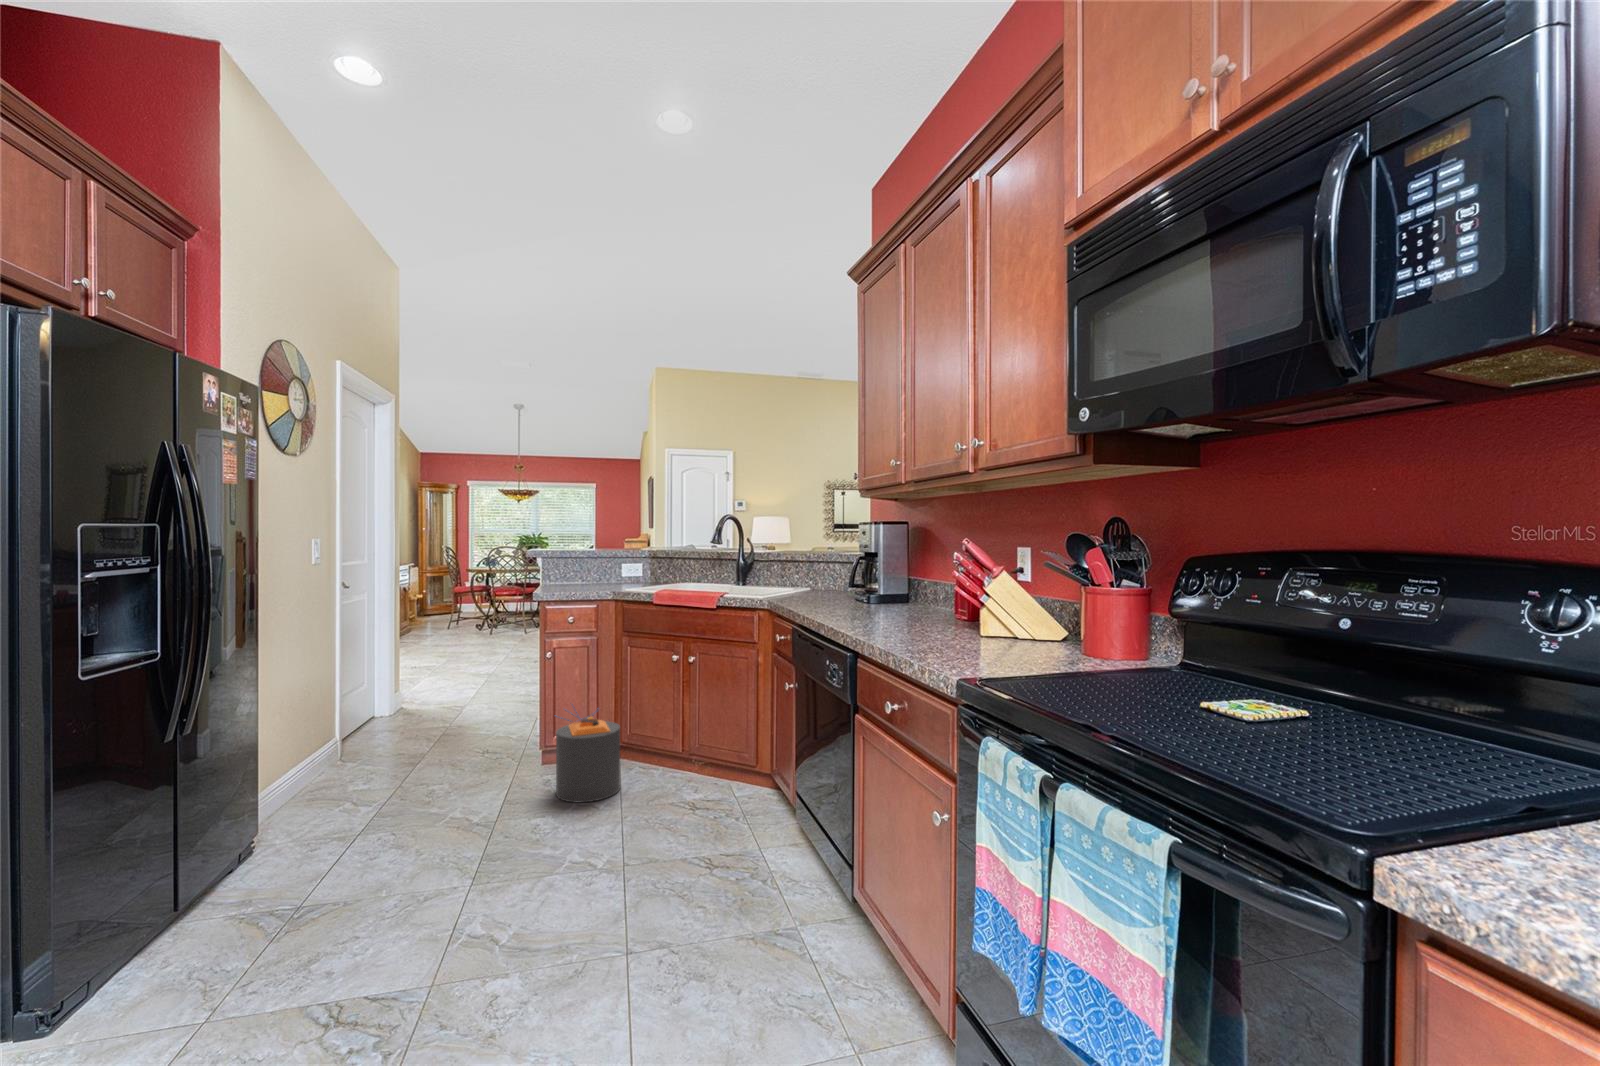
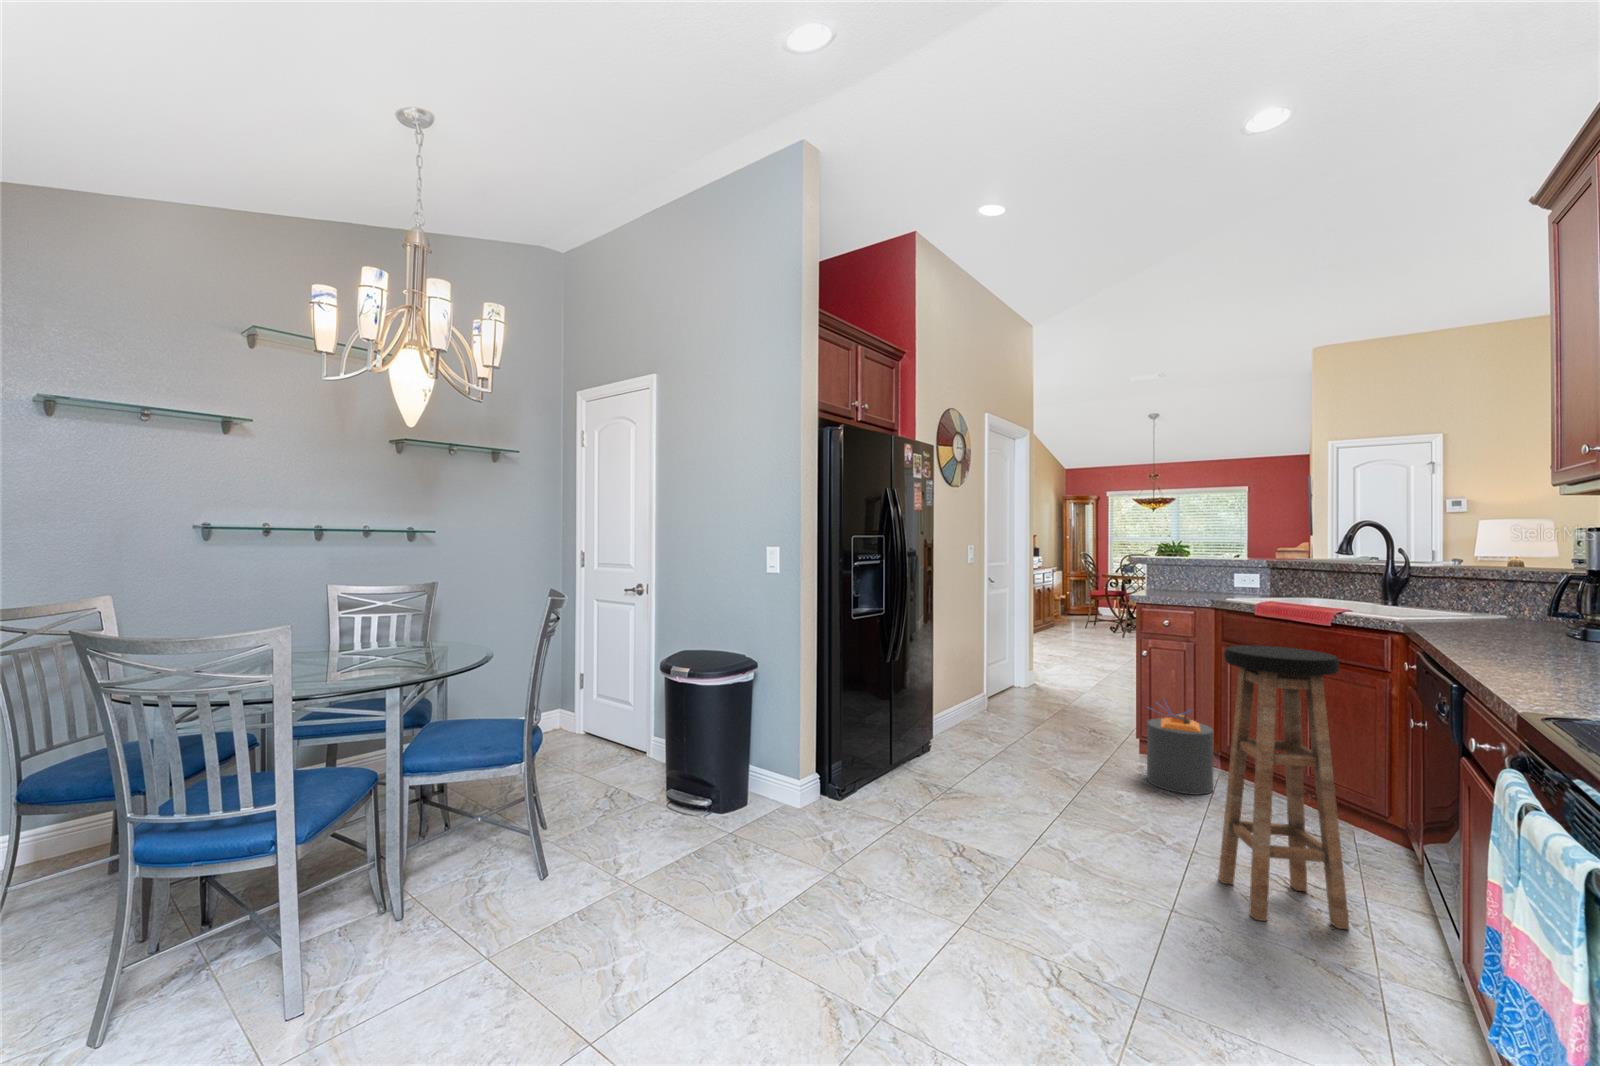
bar stool: none [653,636,764,923] -> present [1218,645,1349,929]

